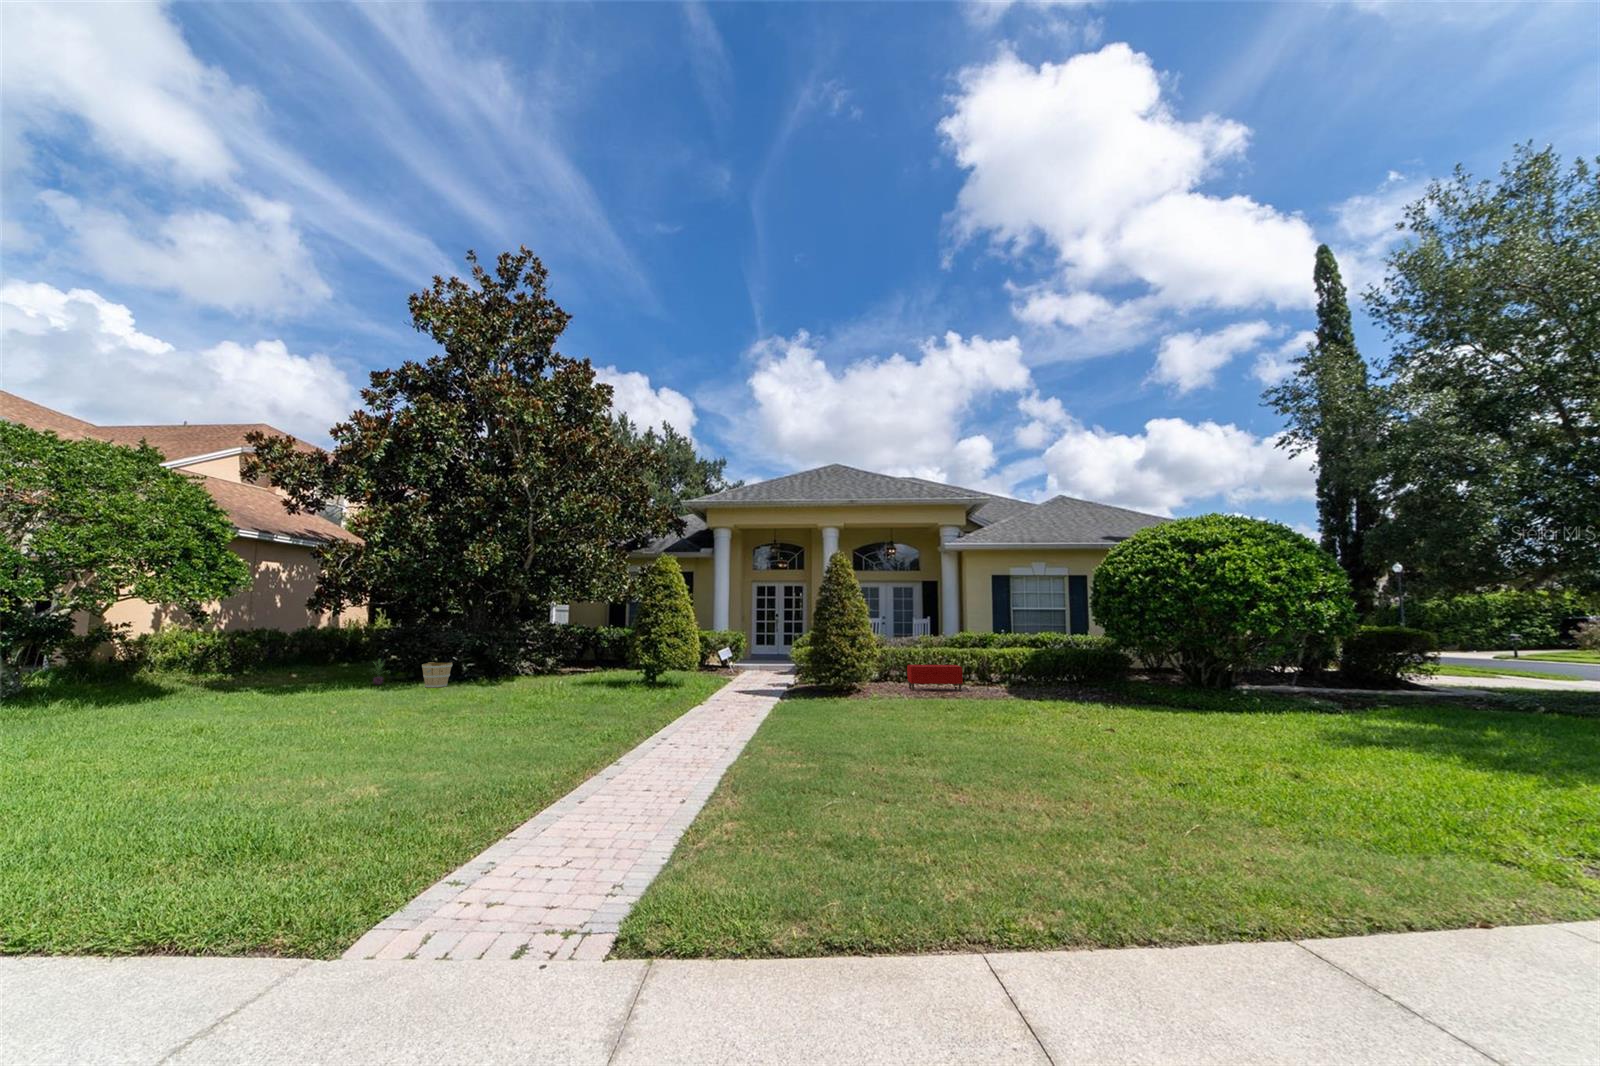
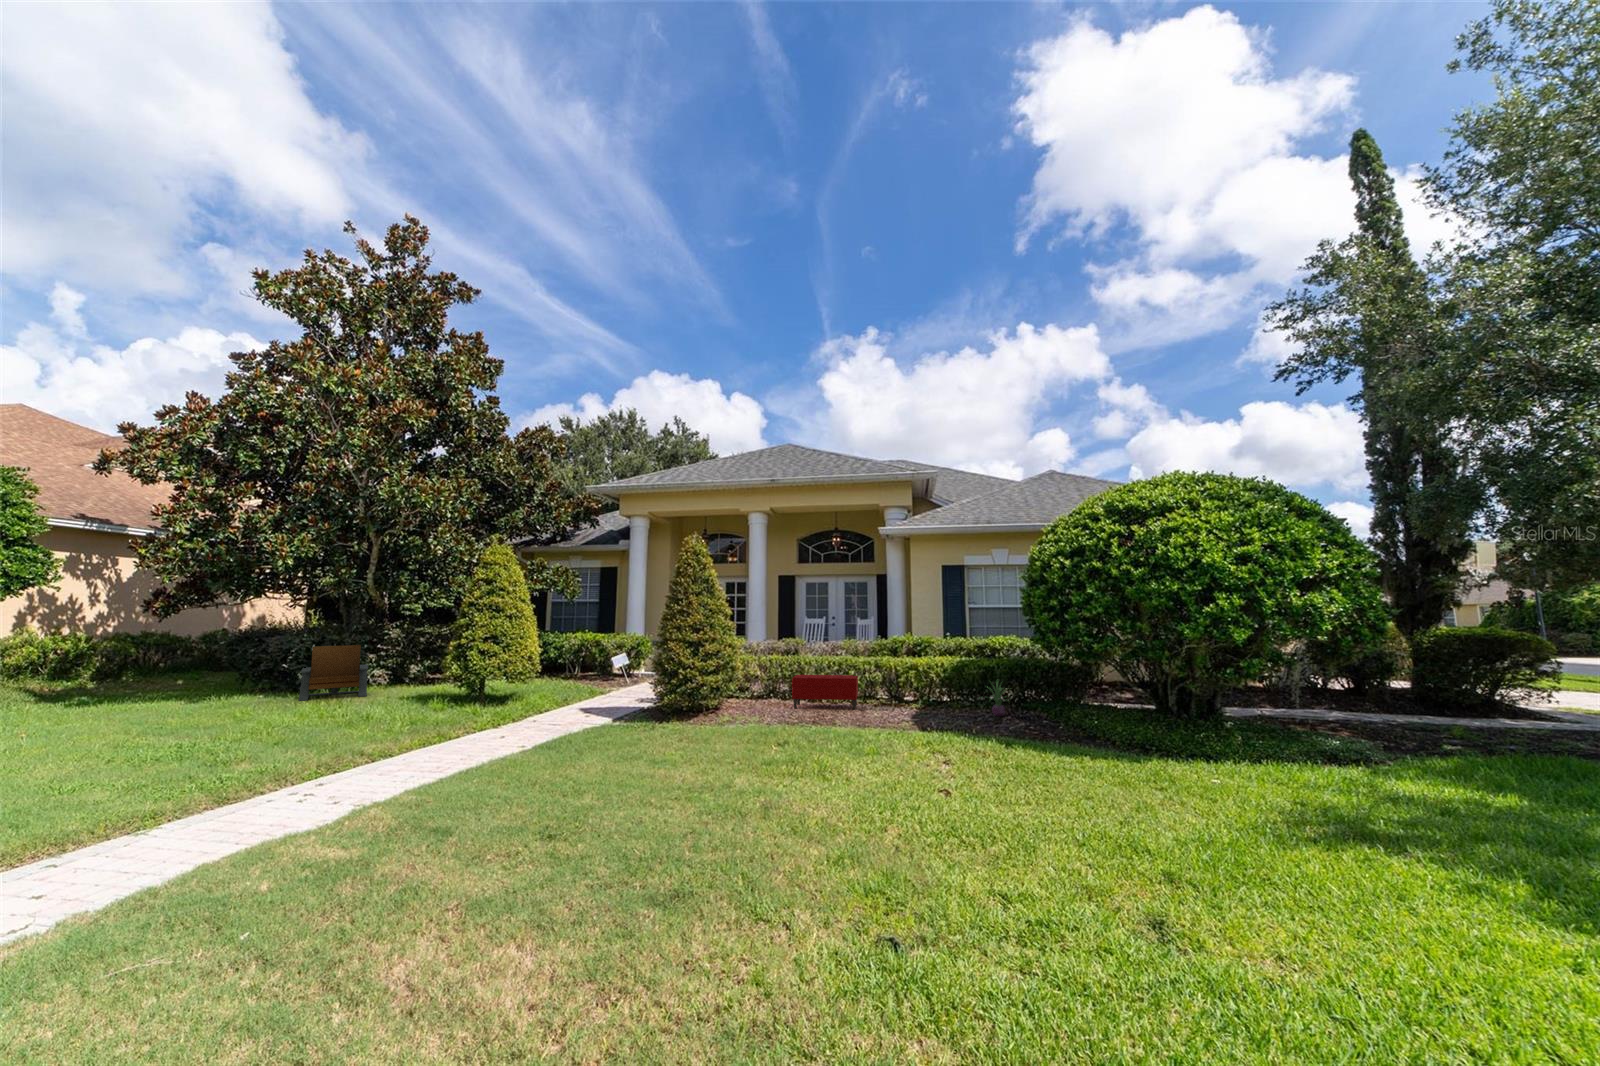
lounge chair: none [463,641,527,690] -> present [299,645,368,701]
decorative plant: present [373,659,385,685] -> present [990,681,1005,716]
wooden bucket: present [422,662,452,688] -> none [253,669,292,698]

